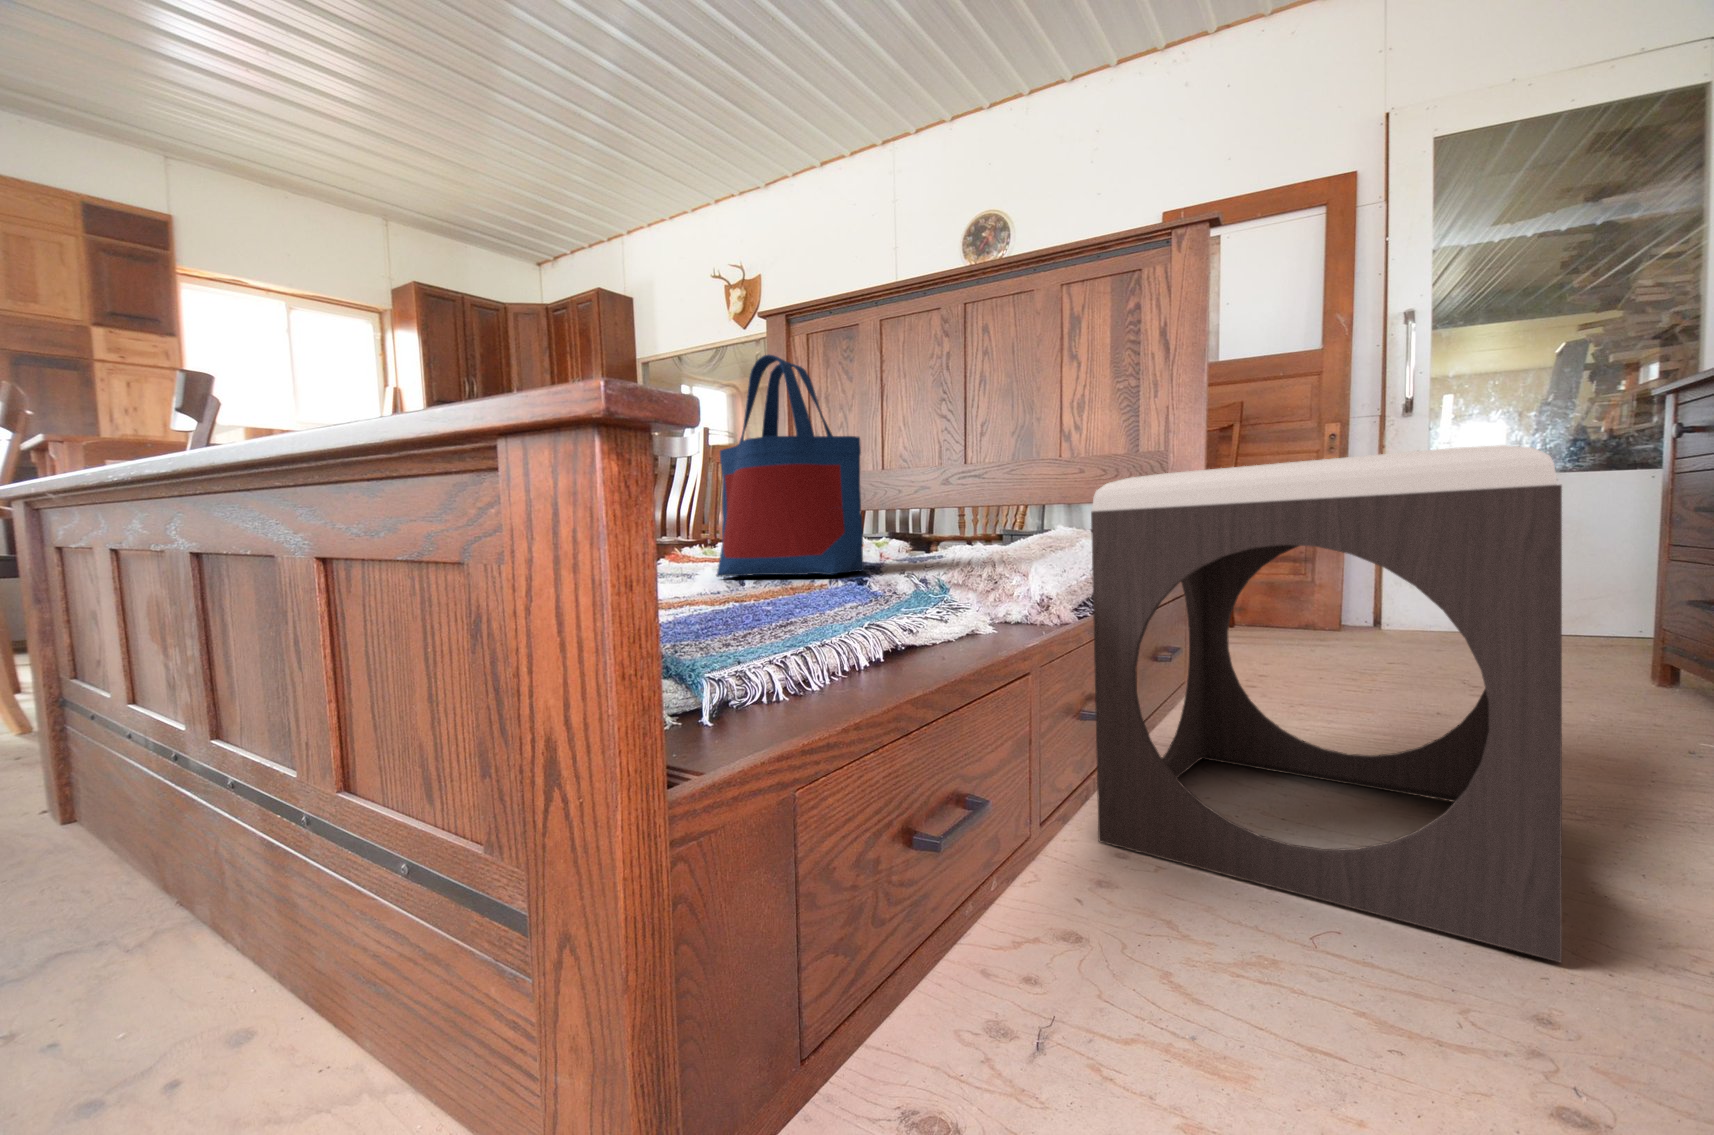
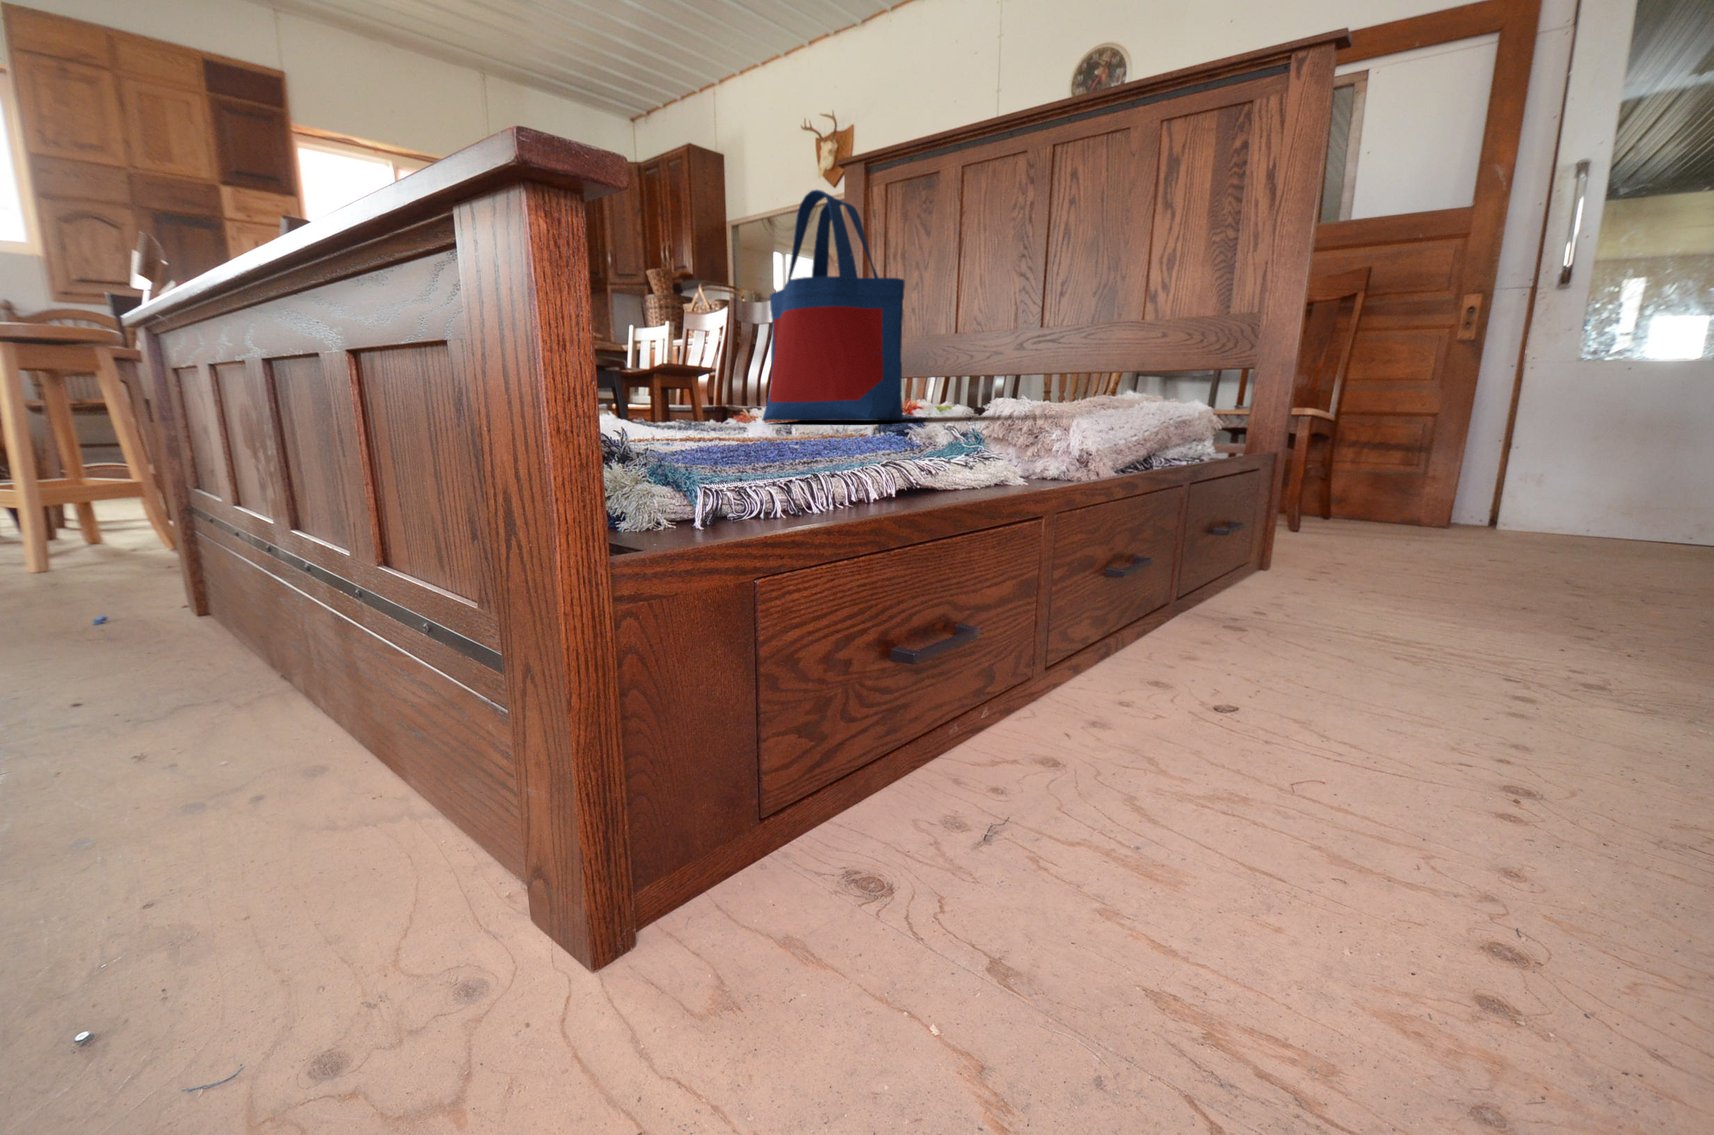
footstool: present [1091,445,1562,962] -> none [1107,278,1675,831]

